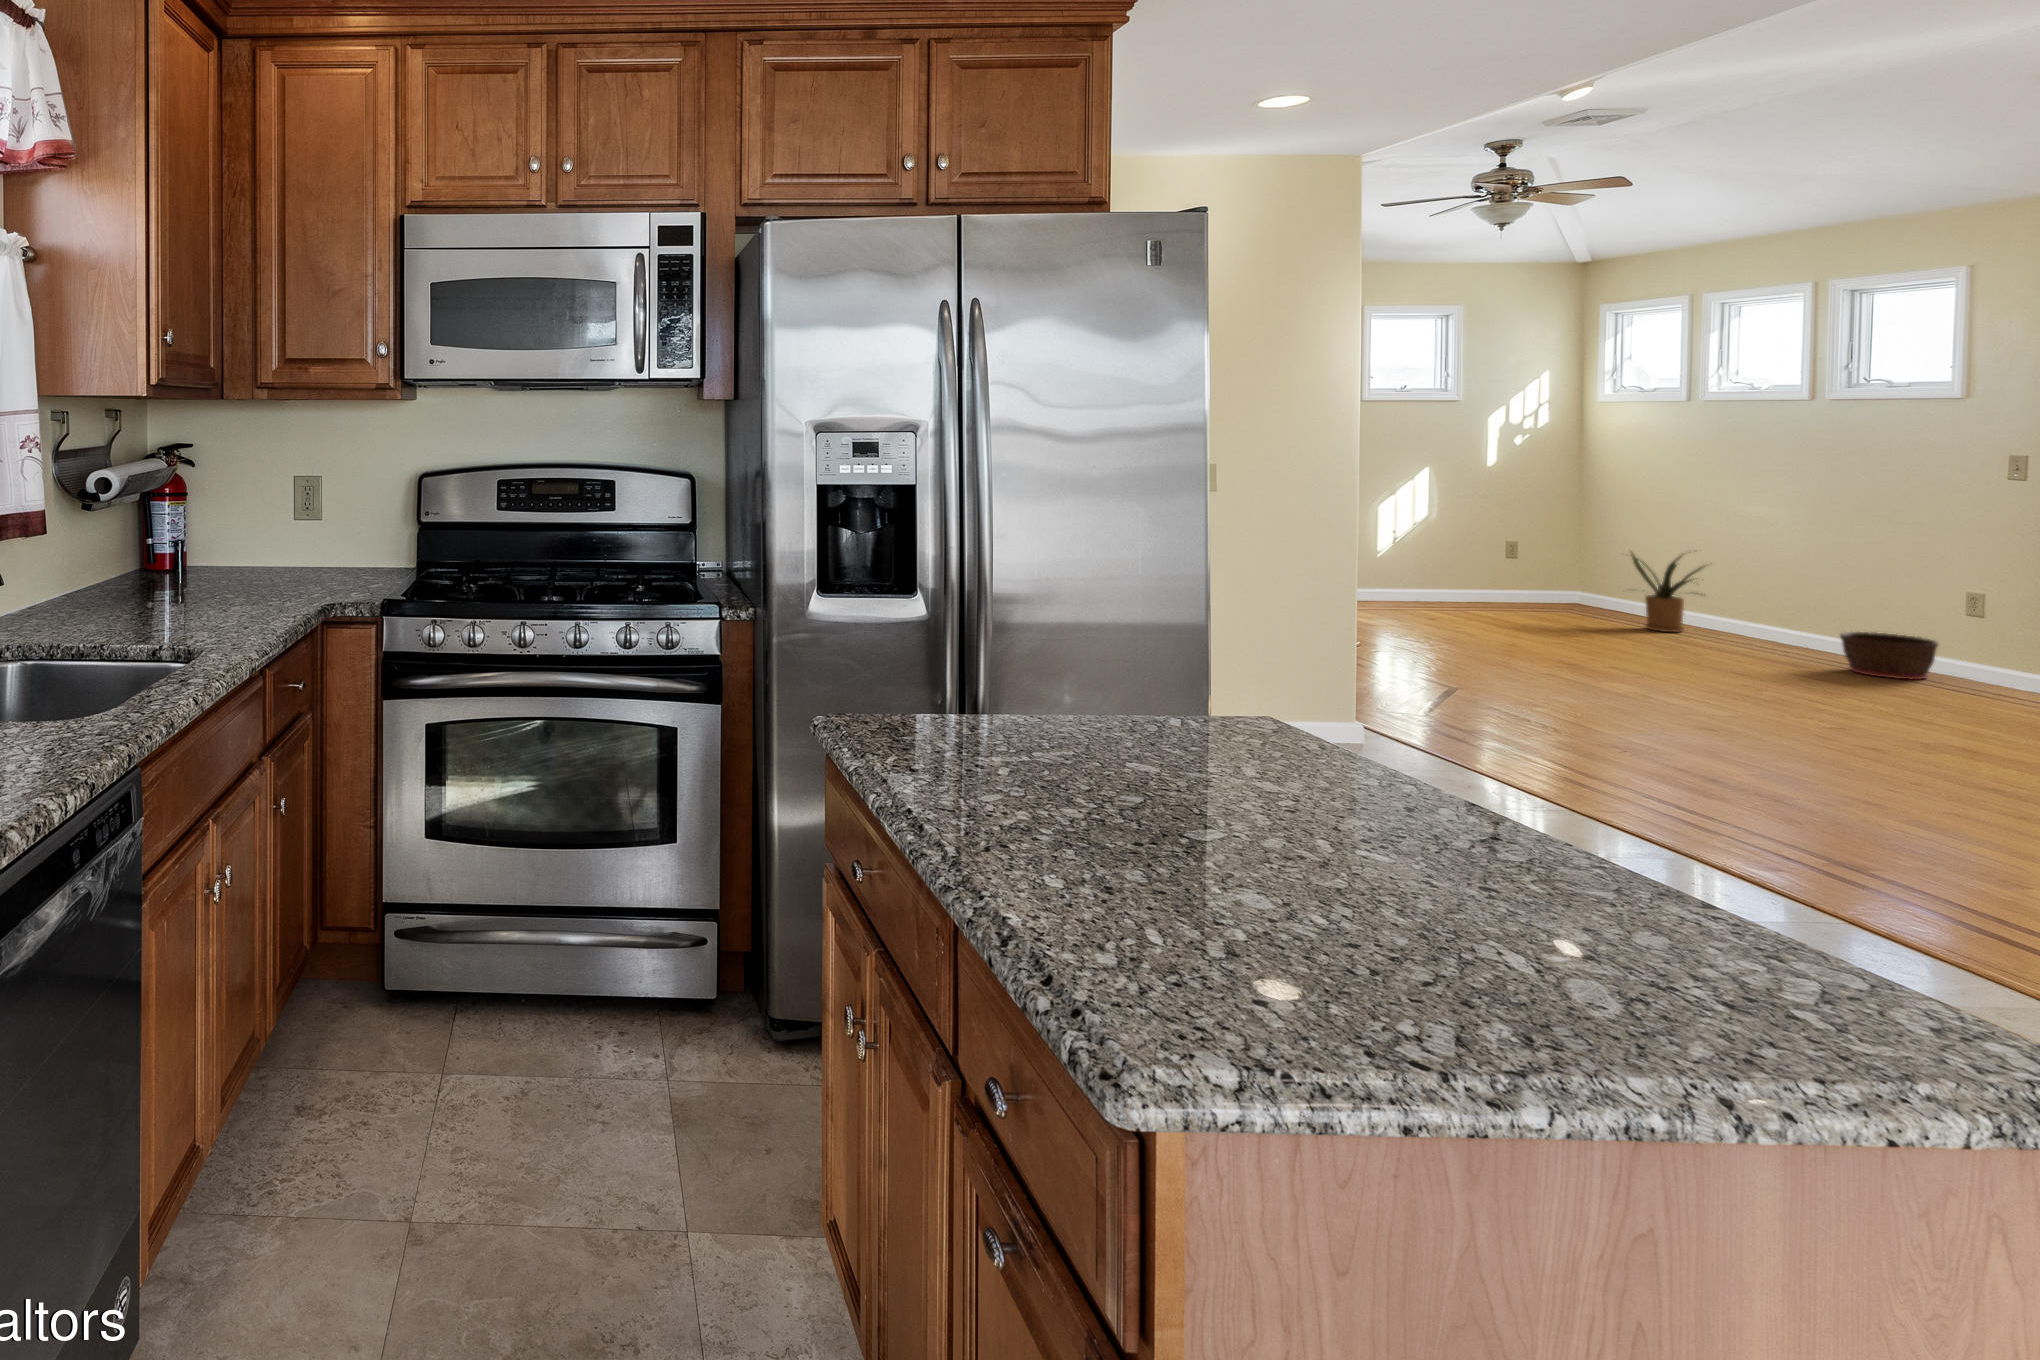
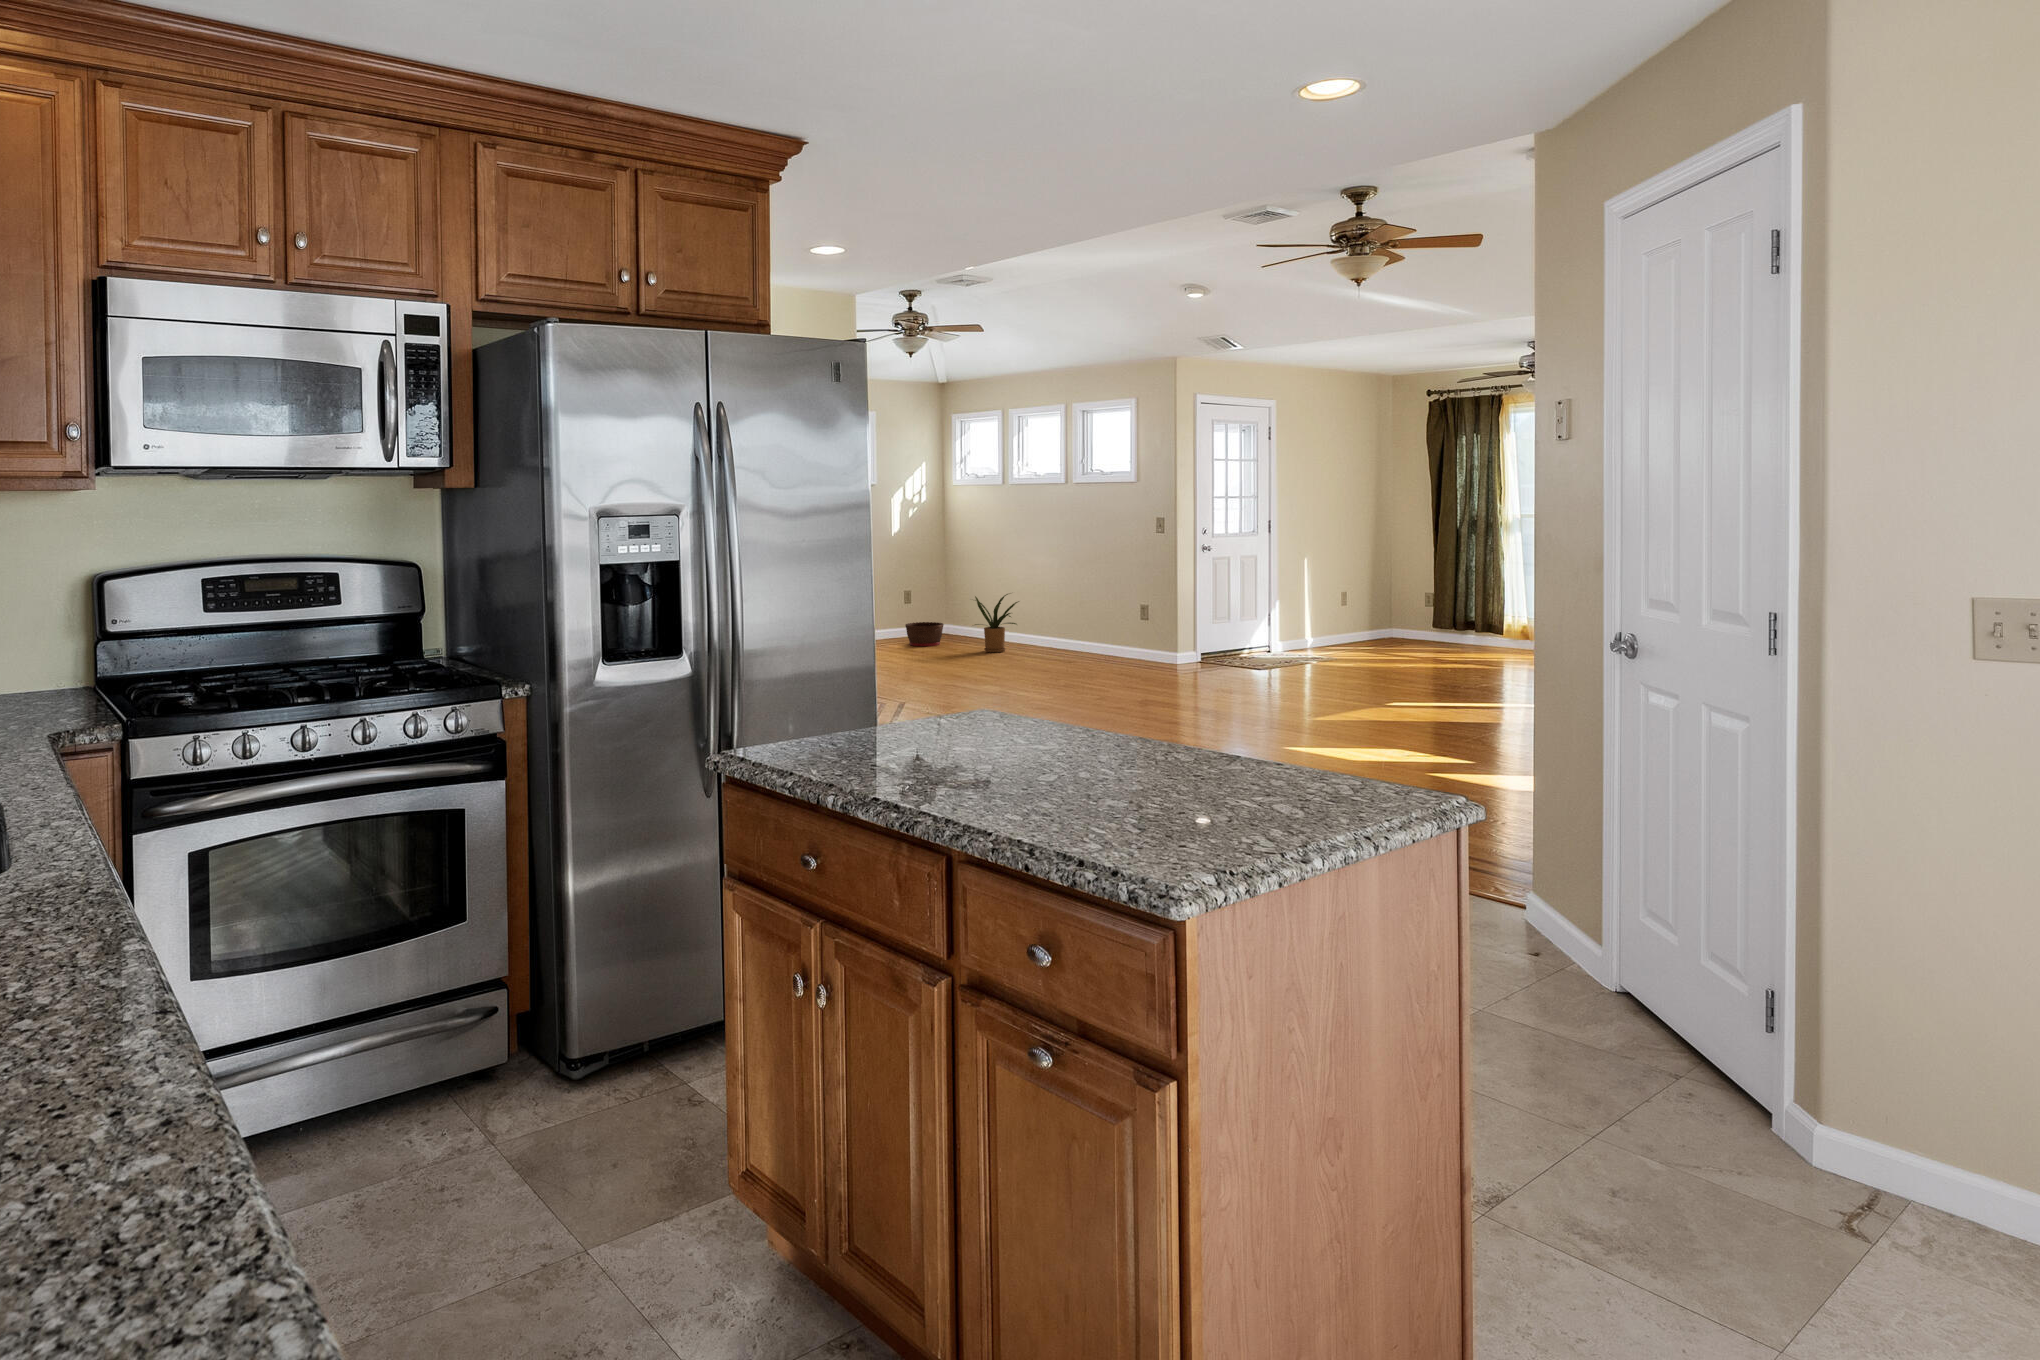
basket: present [1840,632,1938,679] -> present [905,622,944,646]

